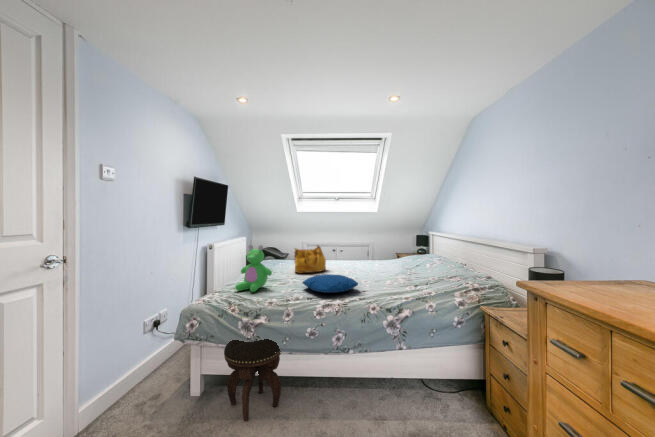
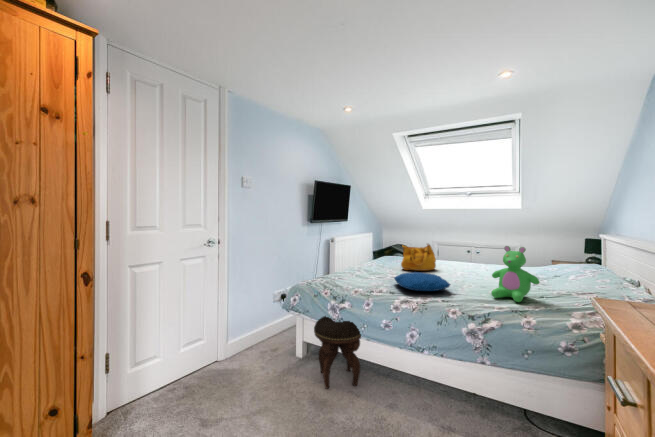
teddy bear: present [235,245,272,292] -> present [491,246,539,302]

